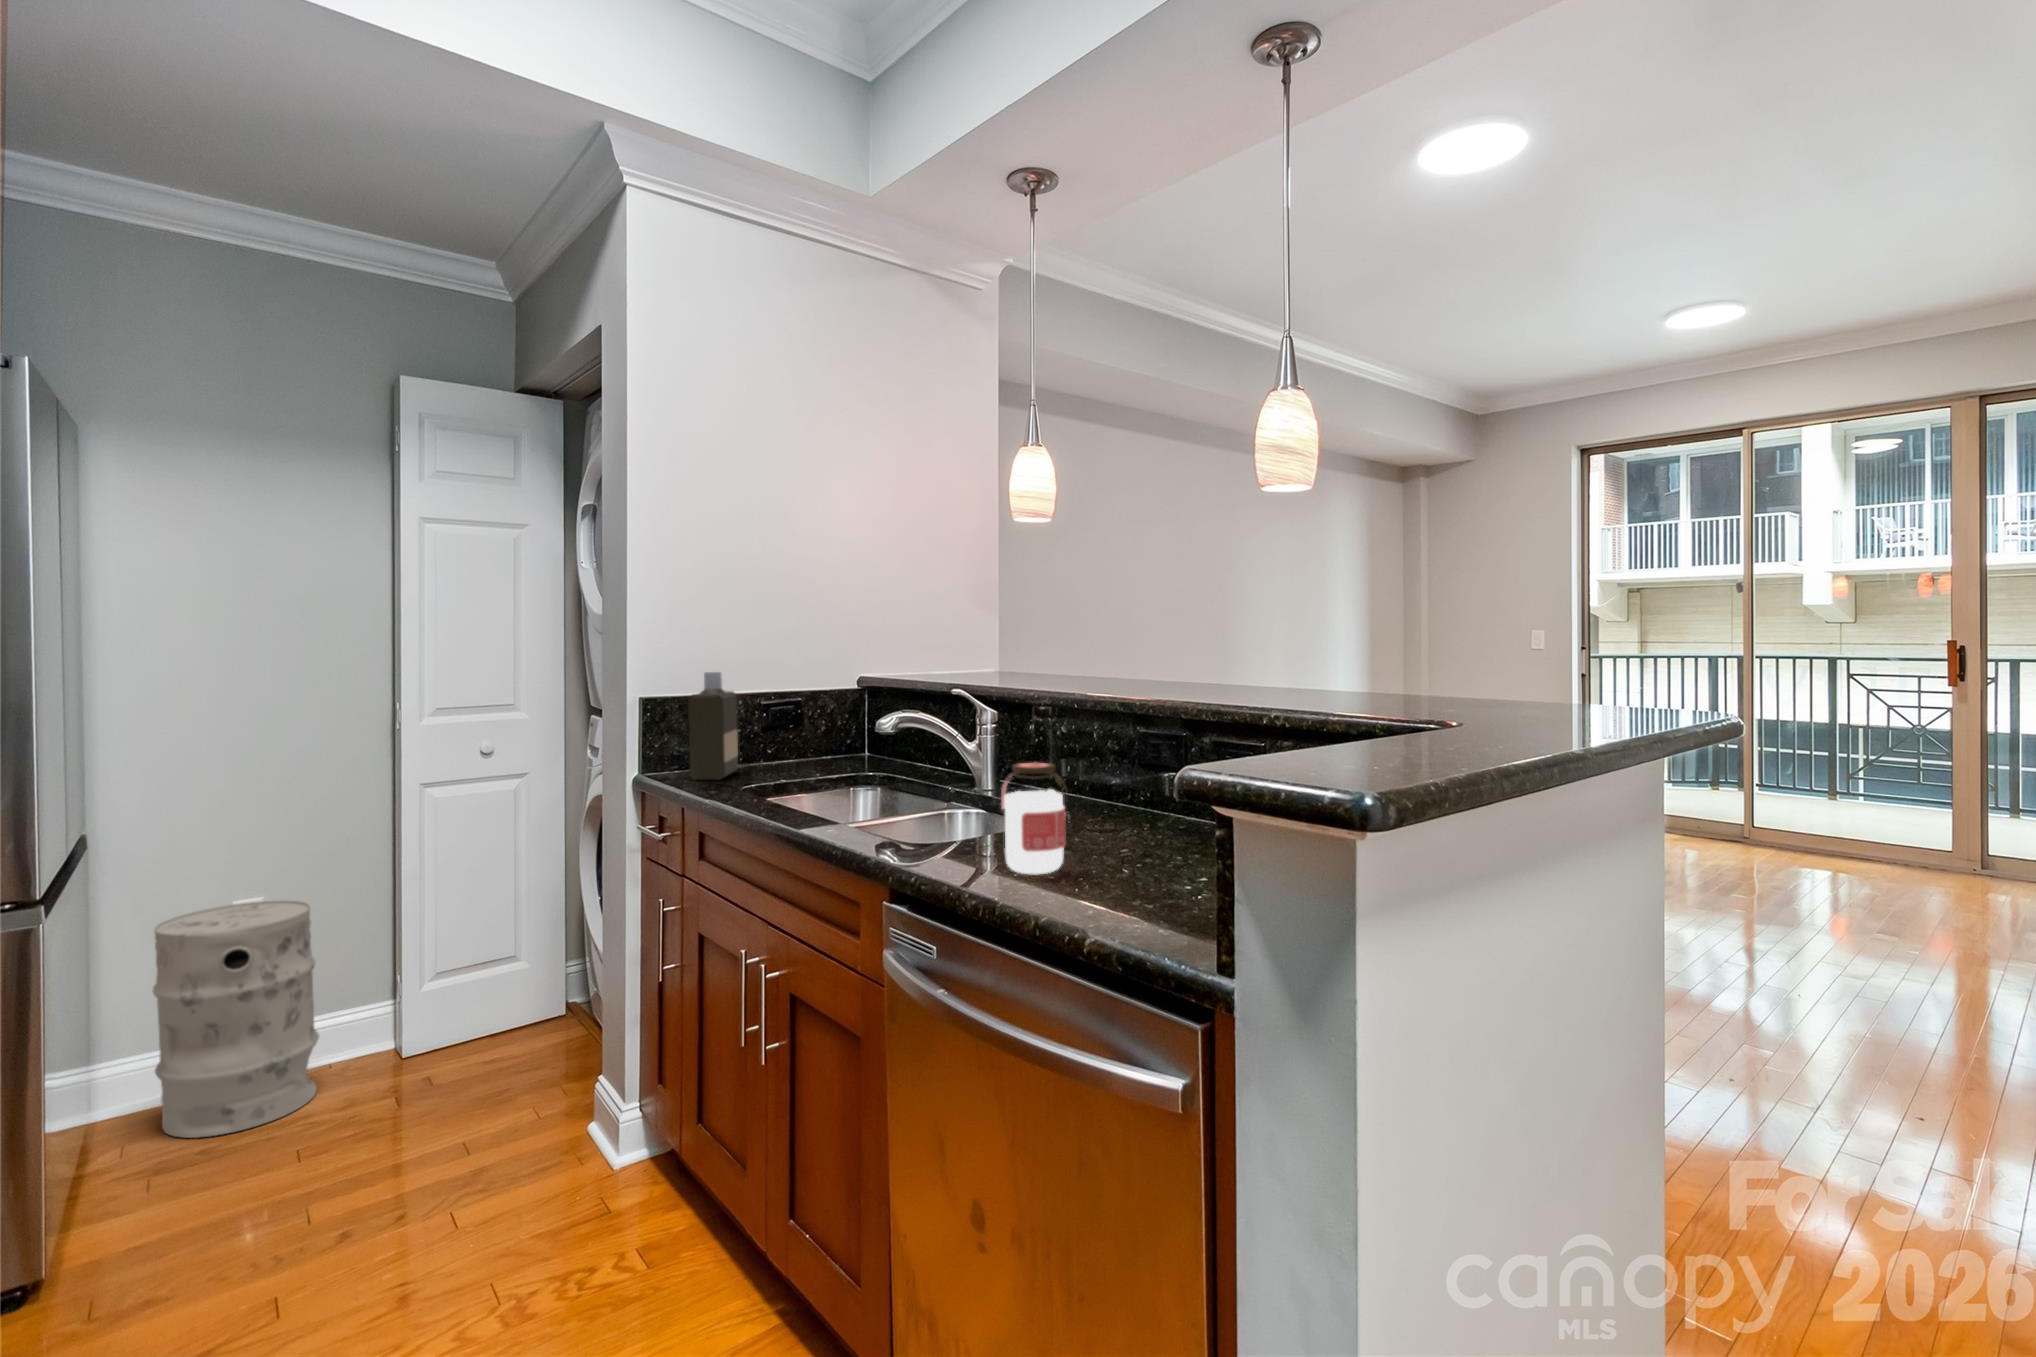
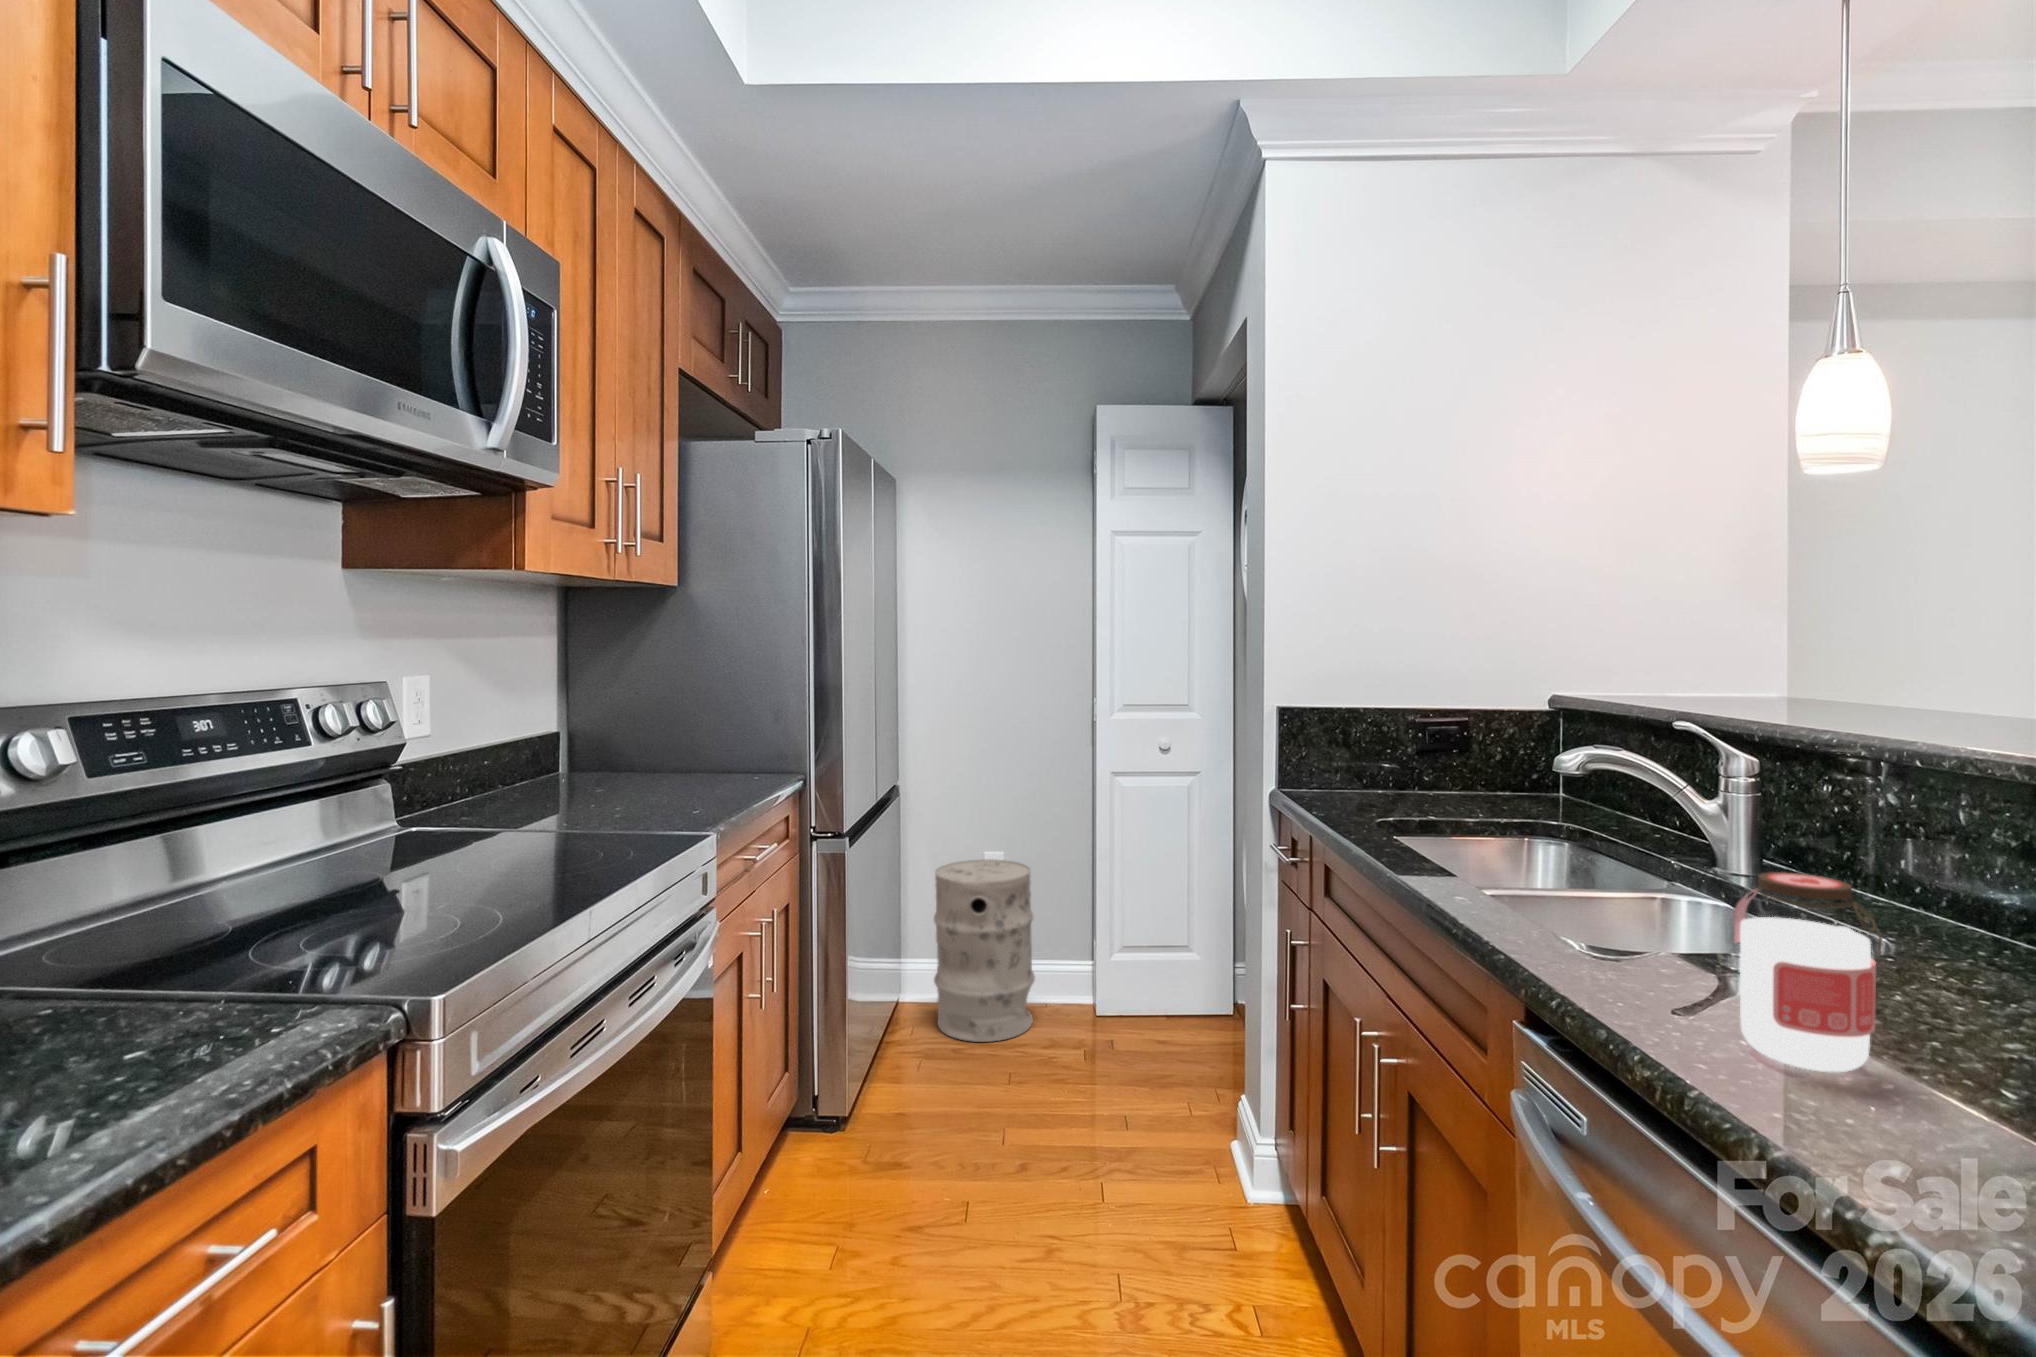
bottle: present [688,672,738,780] -> none [1328,688,1387,809]

